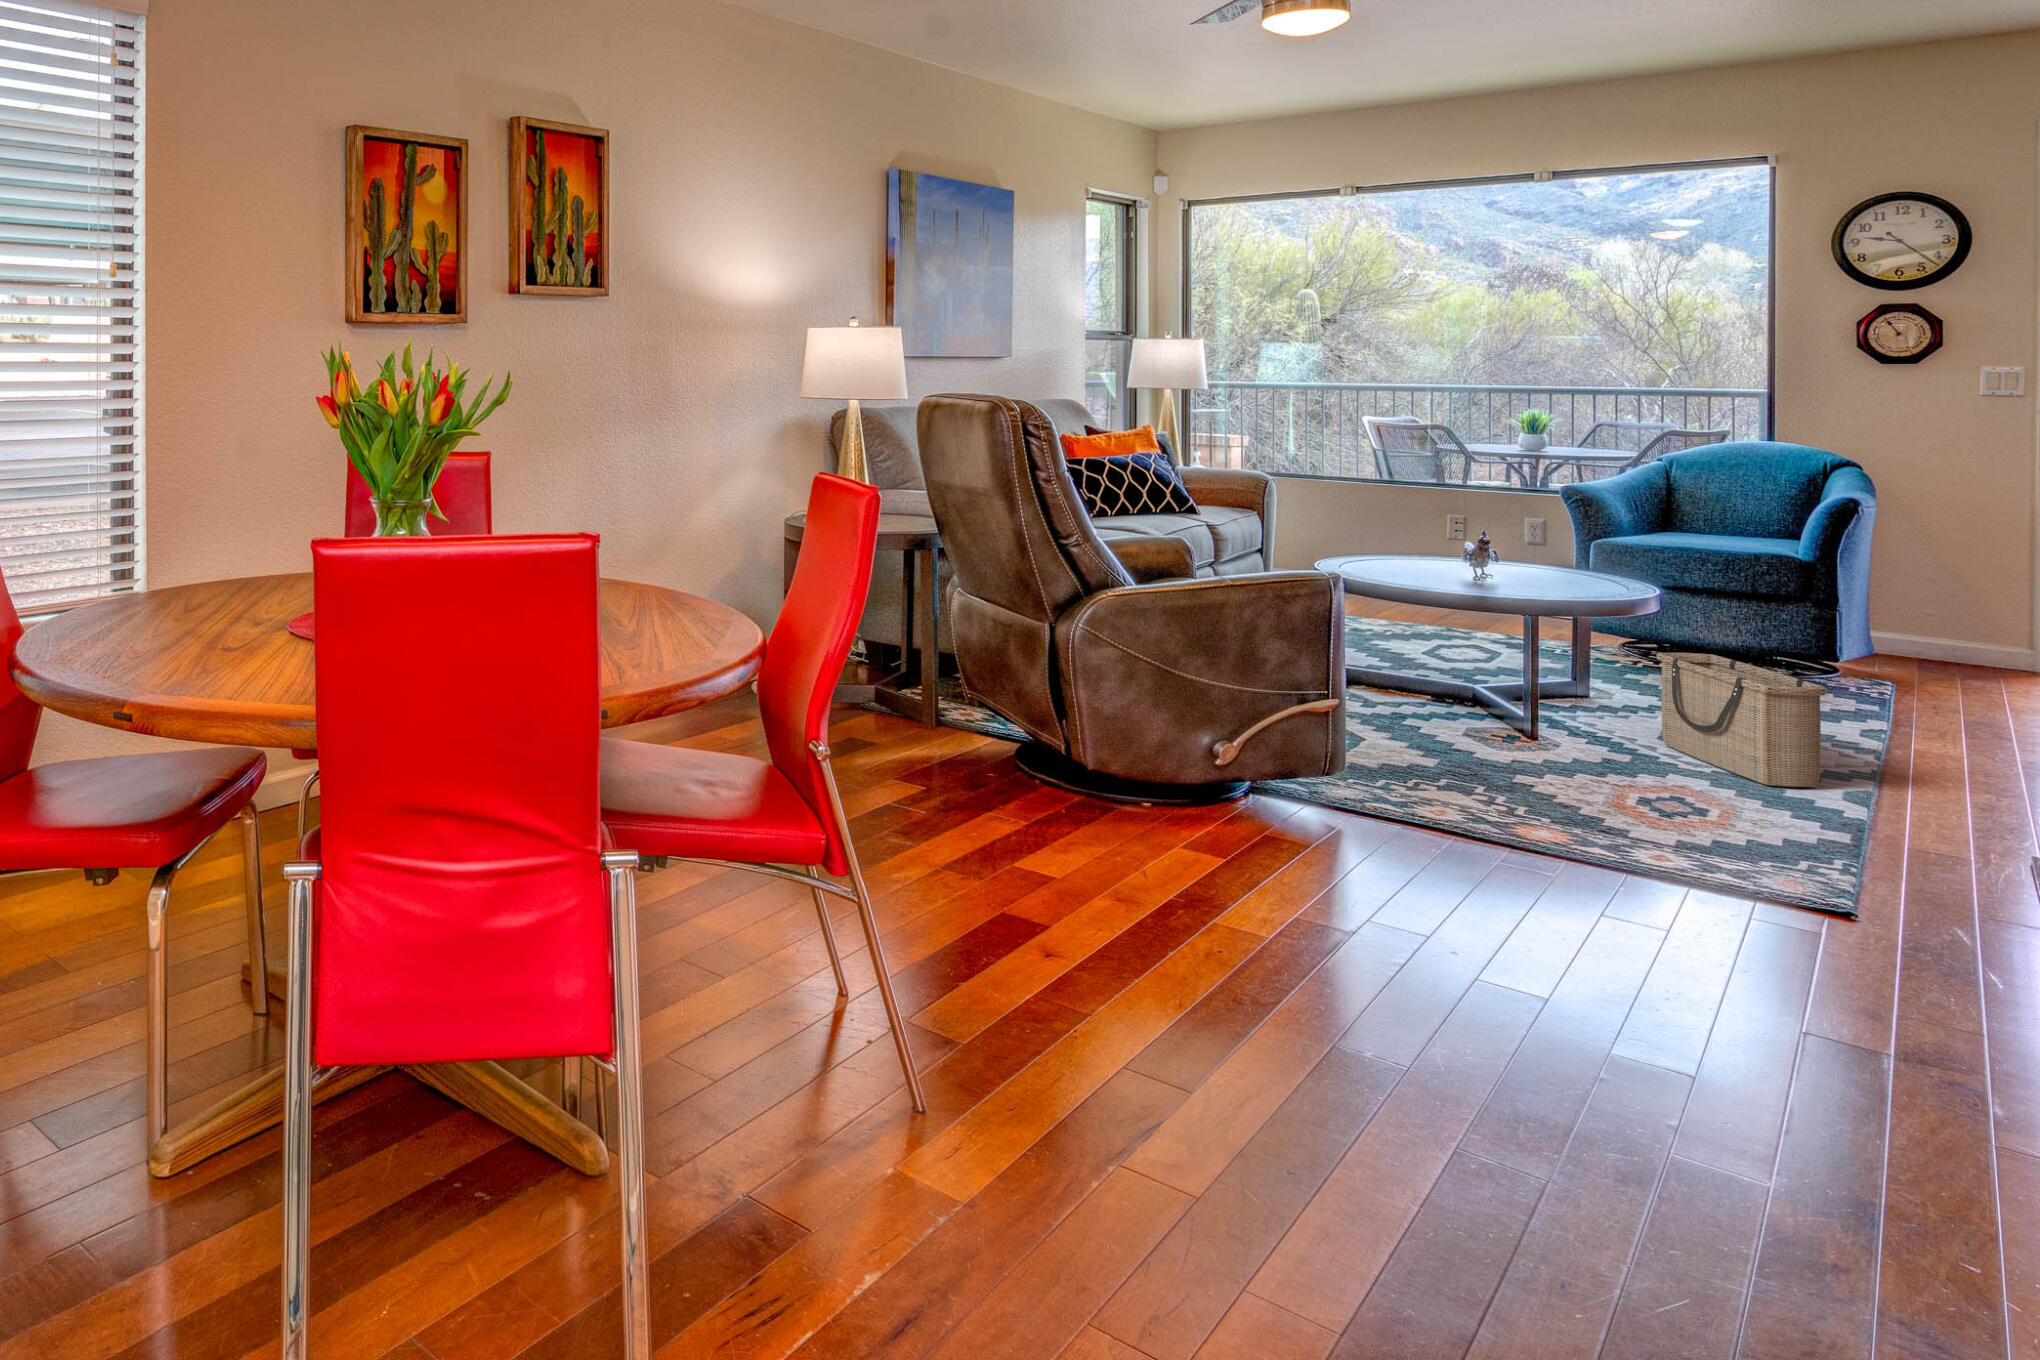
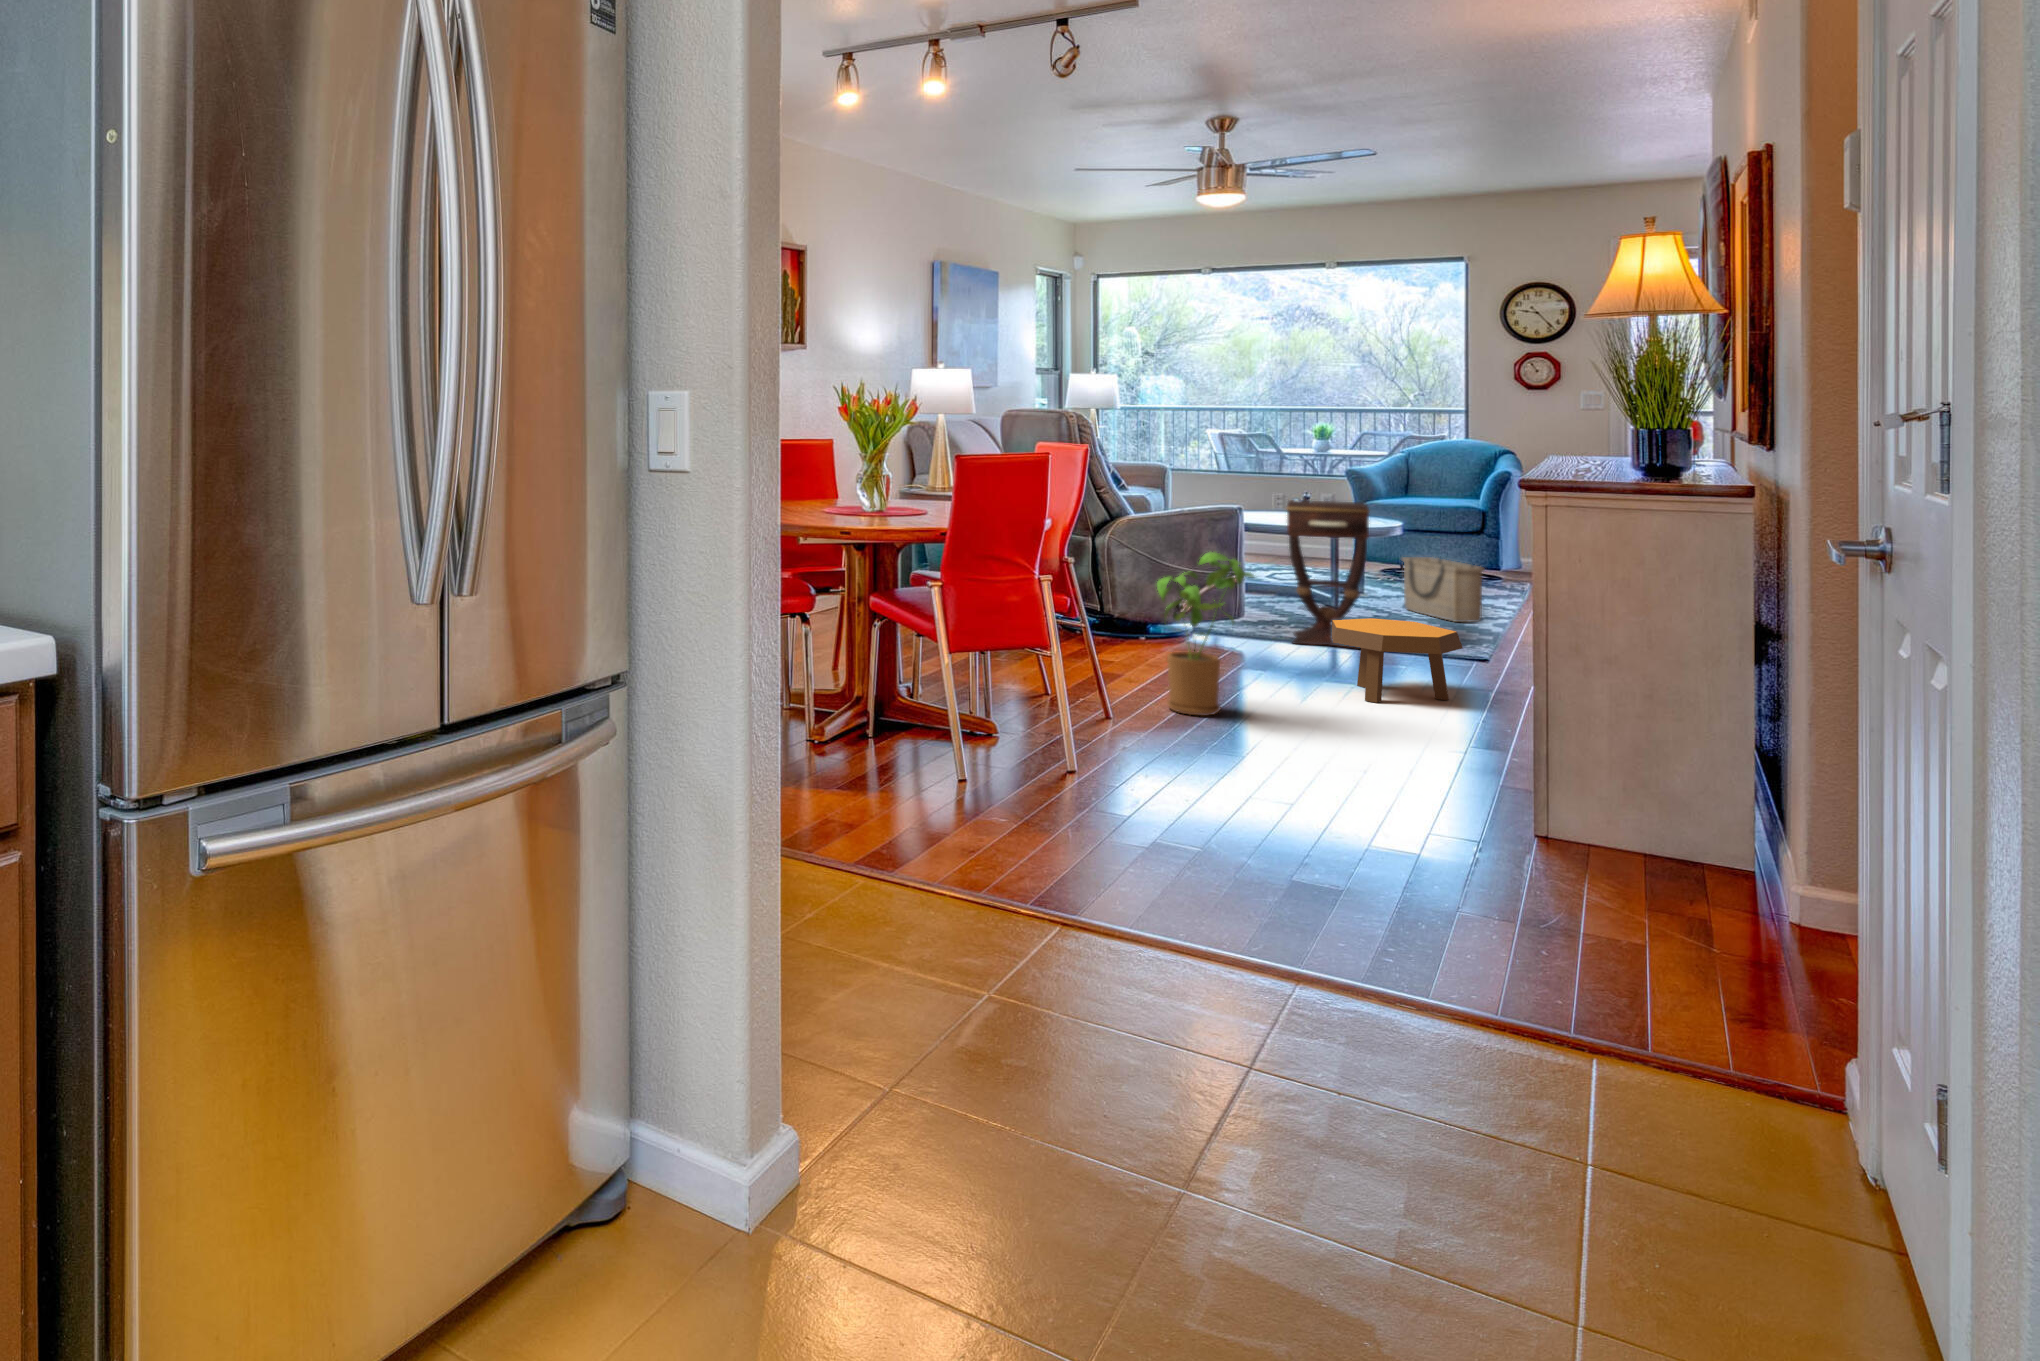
side table: none [1417,559,1589,862] -> present [1287,500,1369,647]
house plant: none [1050,729,1285,1112] -> present [1157,552,1254,716]
footstool: none [1486,848,1815,1081] -> present [1332,618,1463,703]

